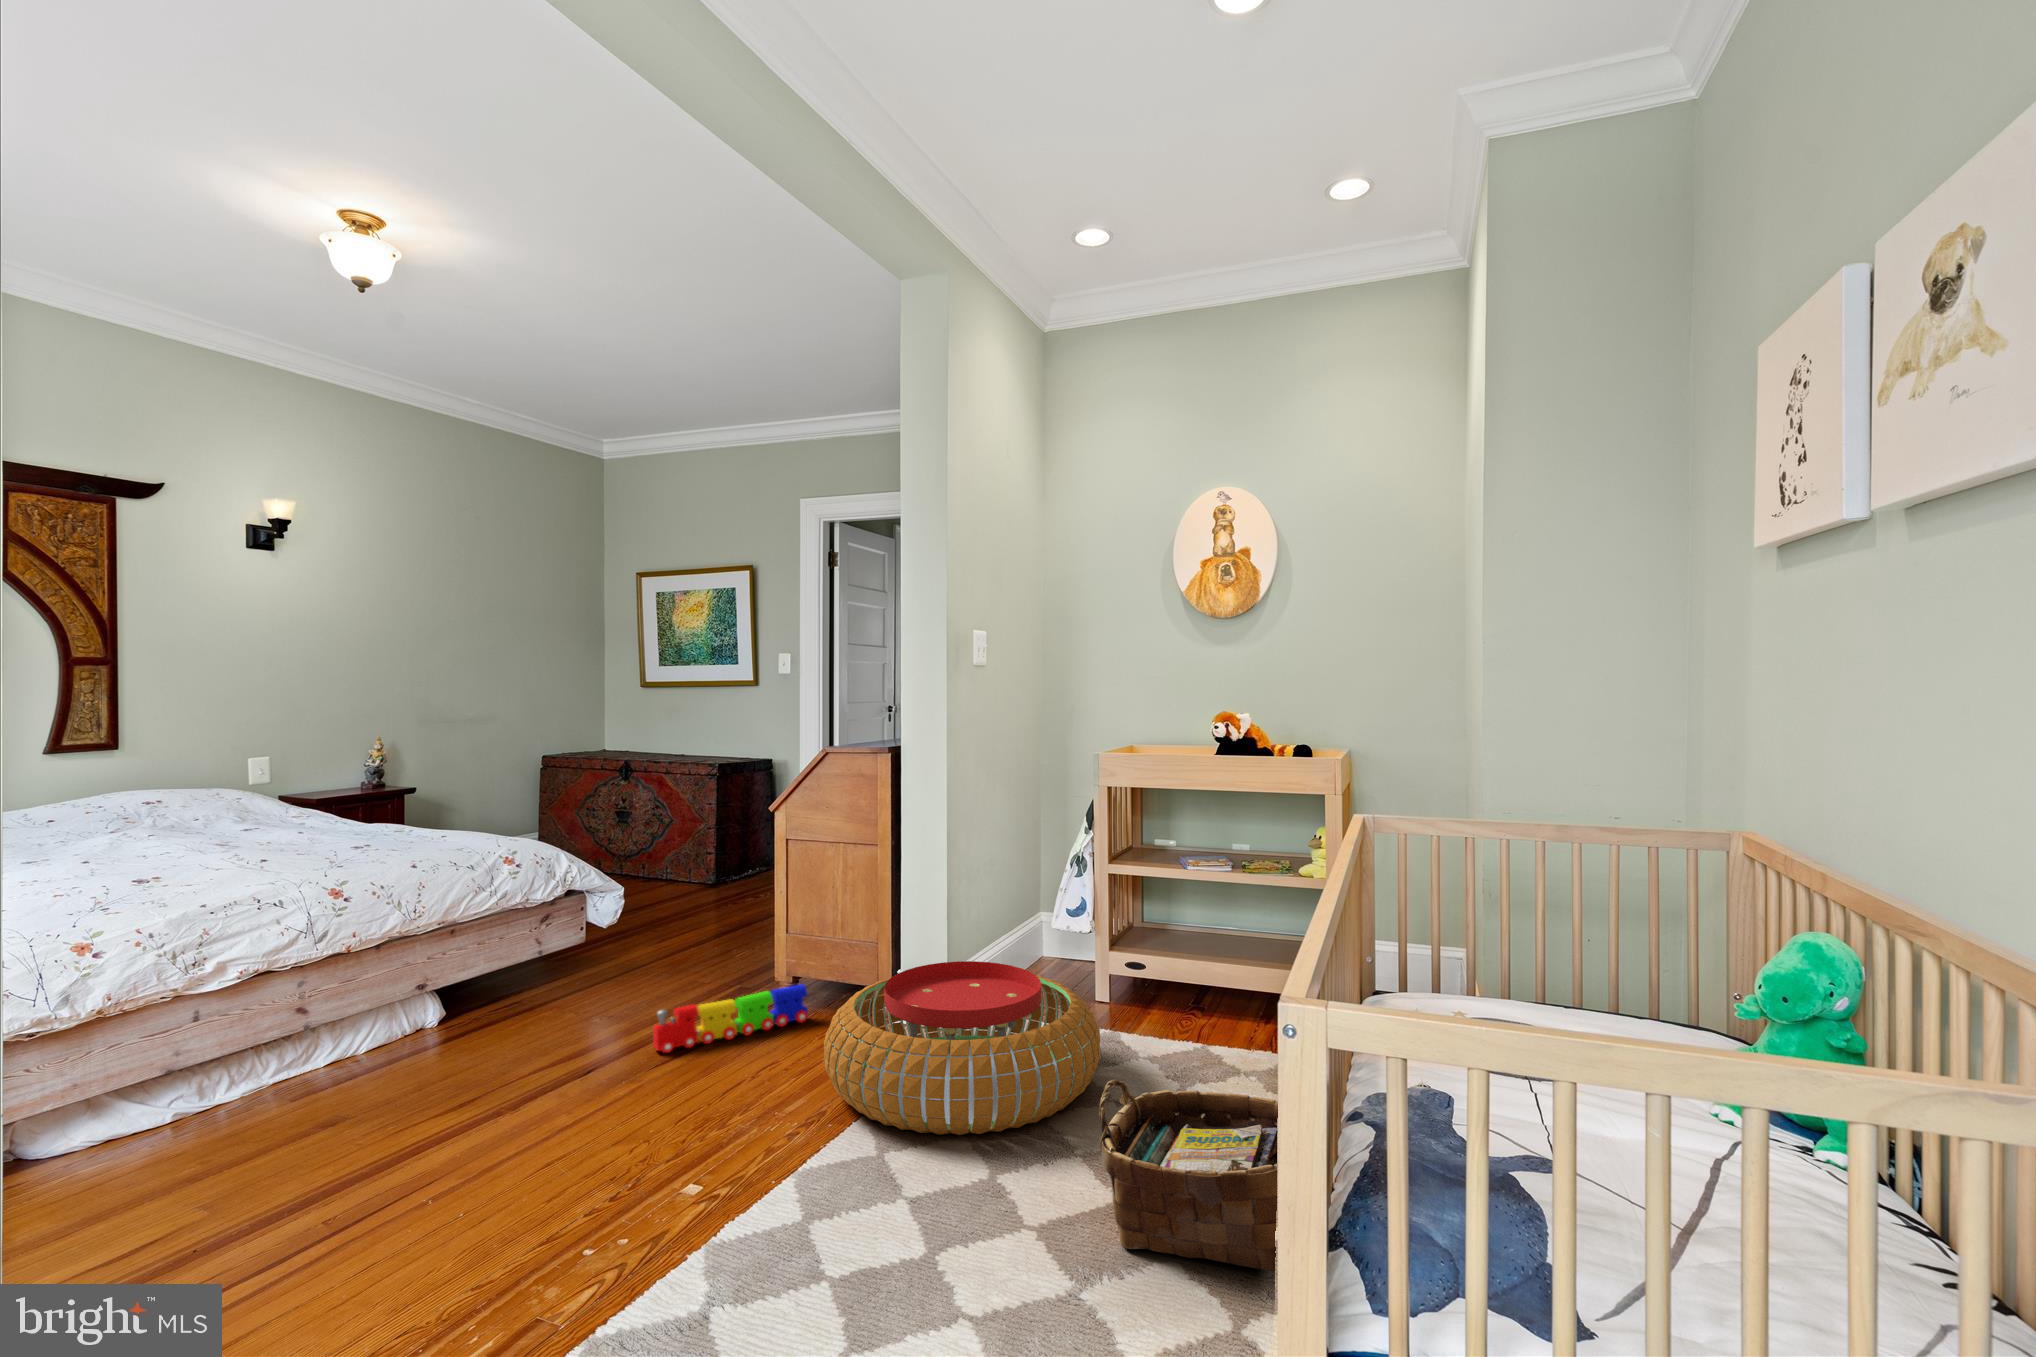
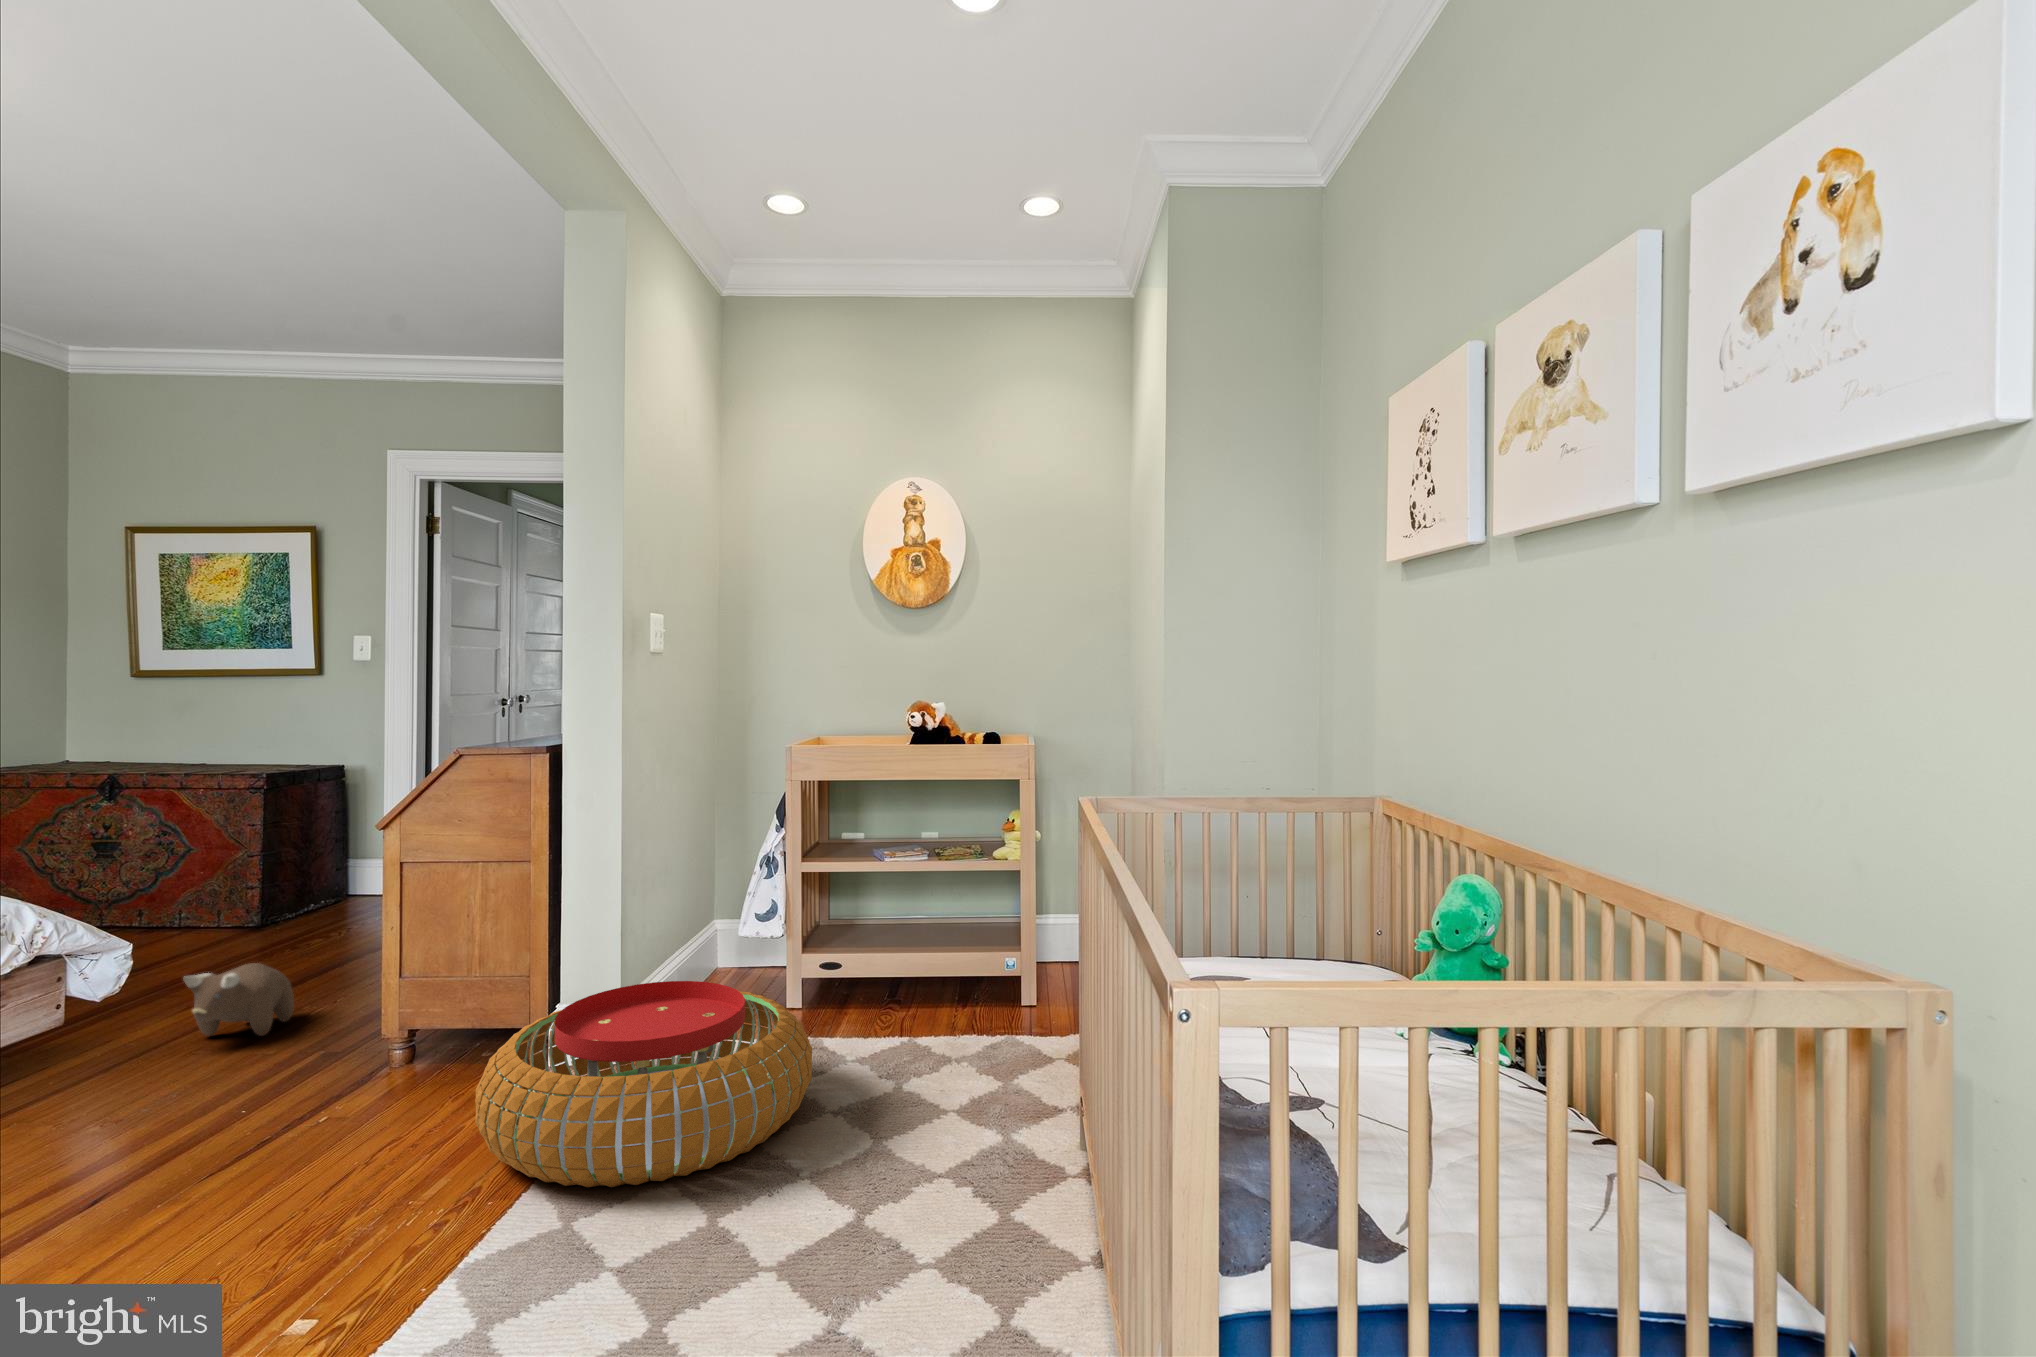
plush toy: none [647,912,721,971] -> present [183,963,294,1036]
toy train: present [653,984,808,1053] -> none [211,1034,435,1147]
woven basket: present [1099,1080,1278,1272] -> none [843,1070,1068,1268]

